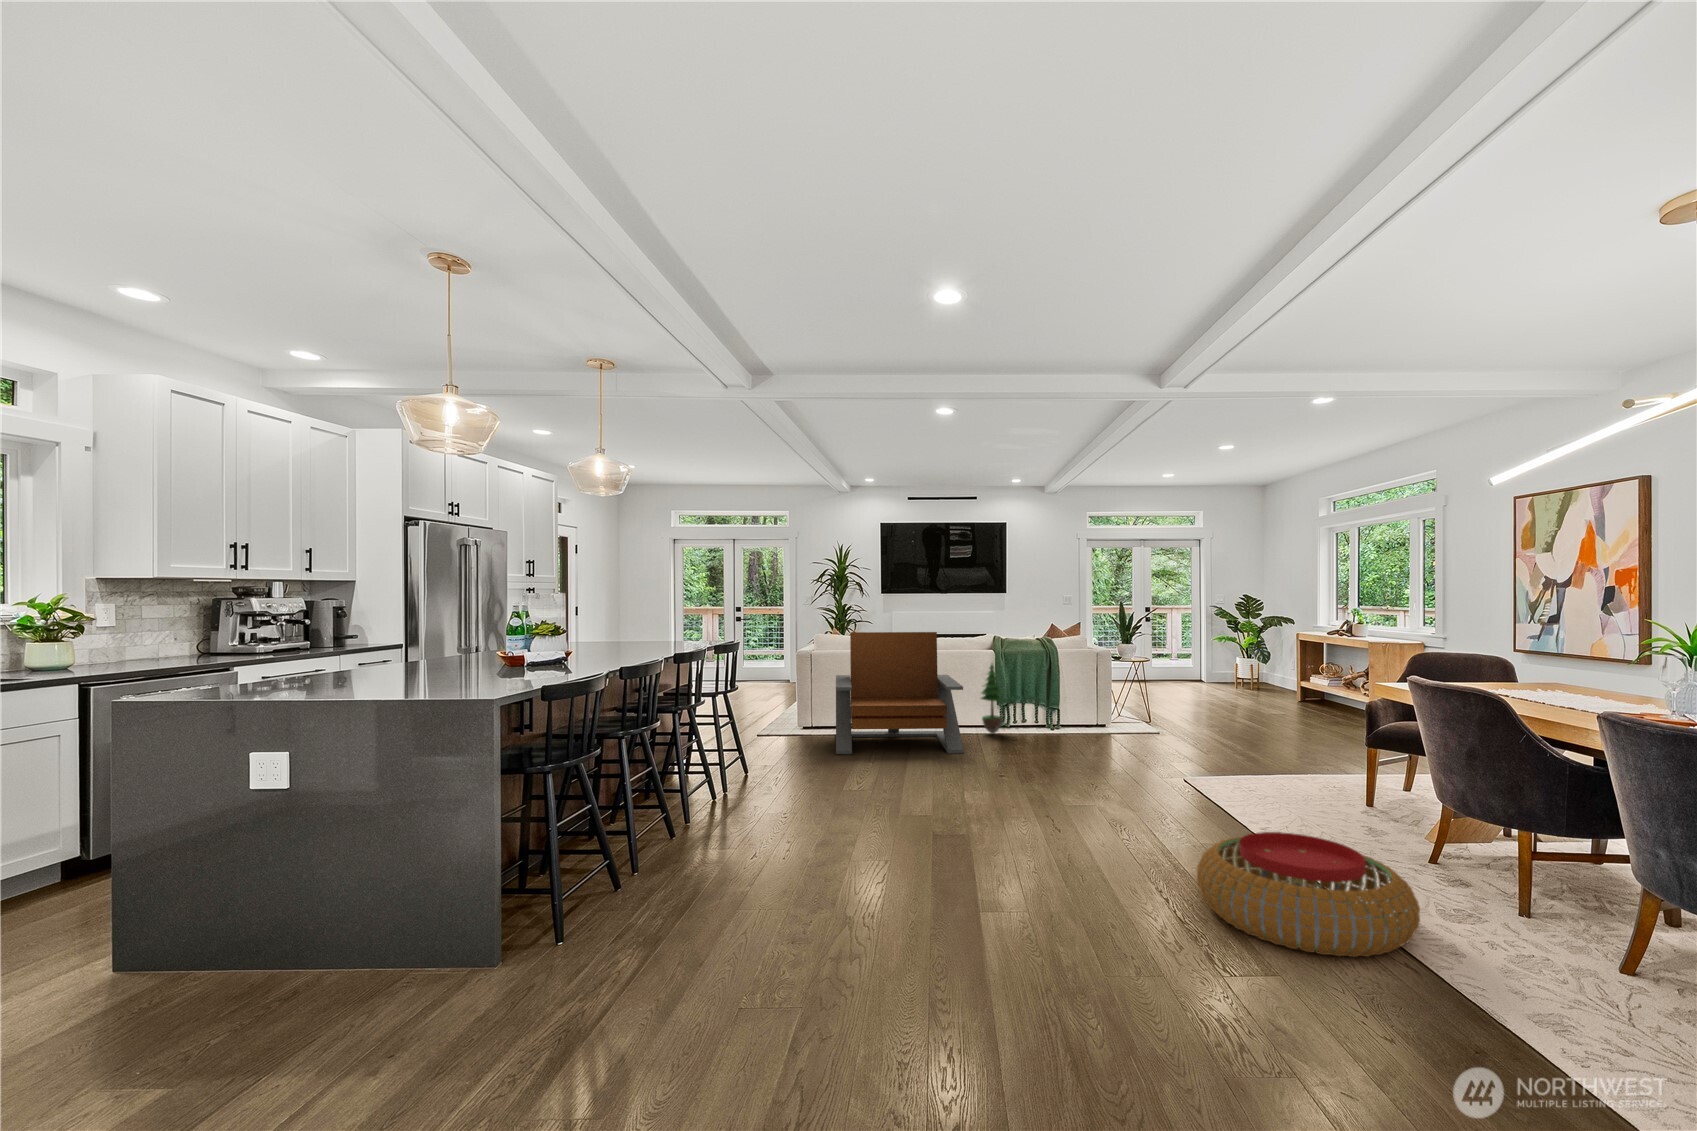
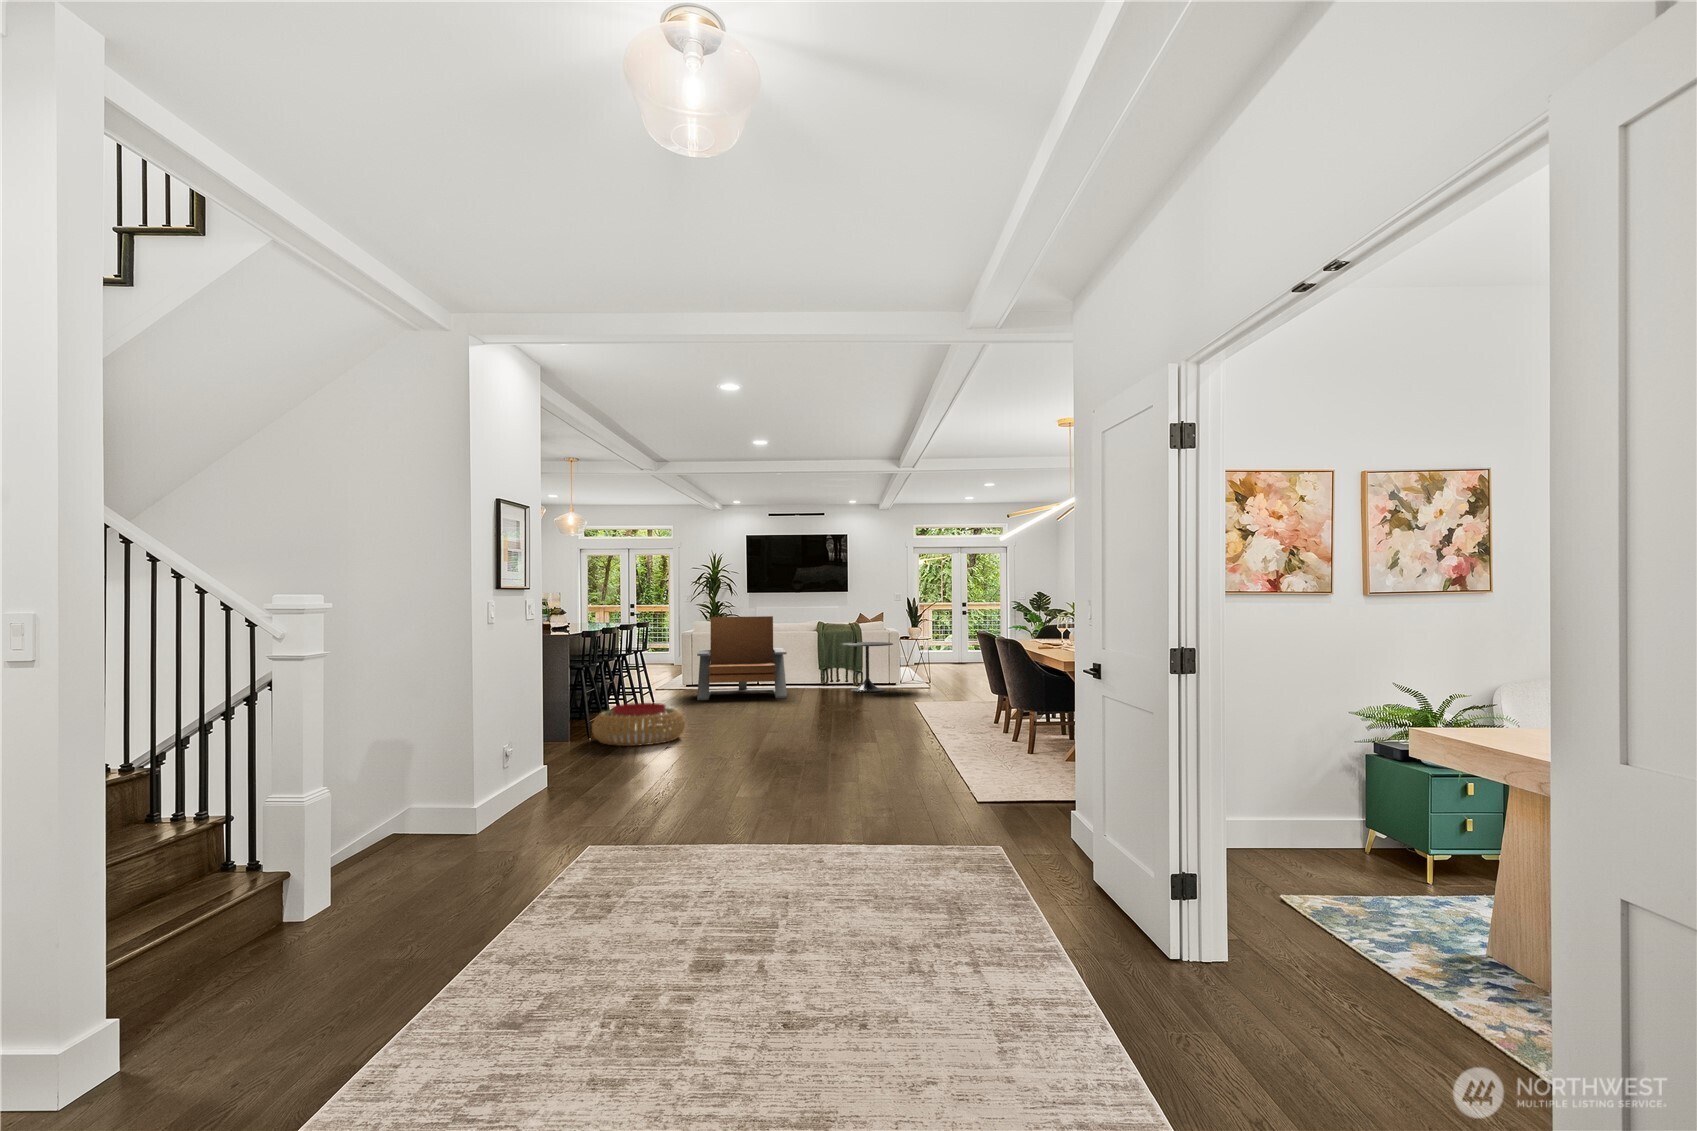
potted tree: present [981,665,1003,734] -> none [804,638,823,690]
side table: none [1033,668,1110,744] -> present [841,642,893,692]
pouf: present [1197,832,1420,957] -> present [592,703,685,746]

